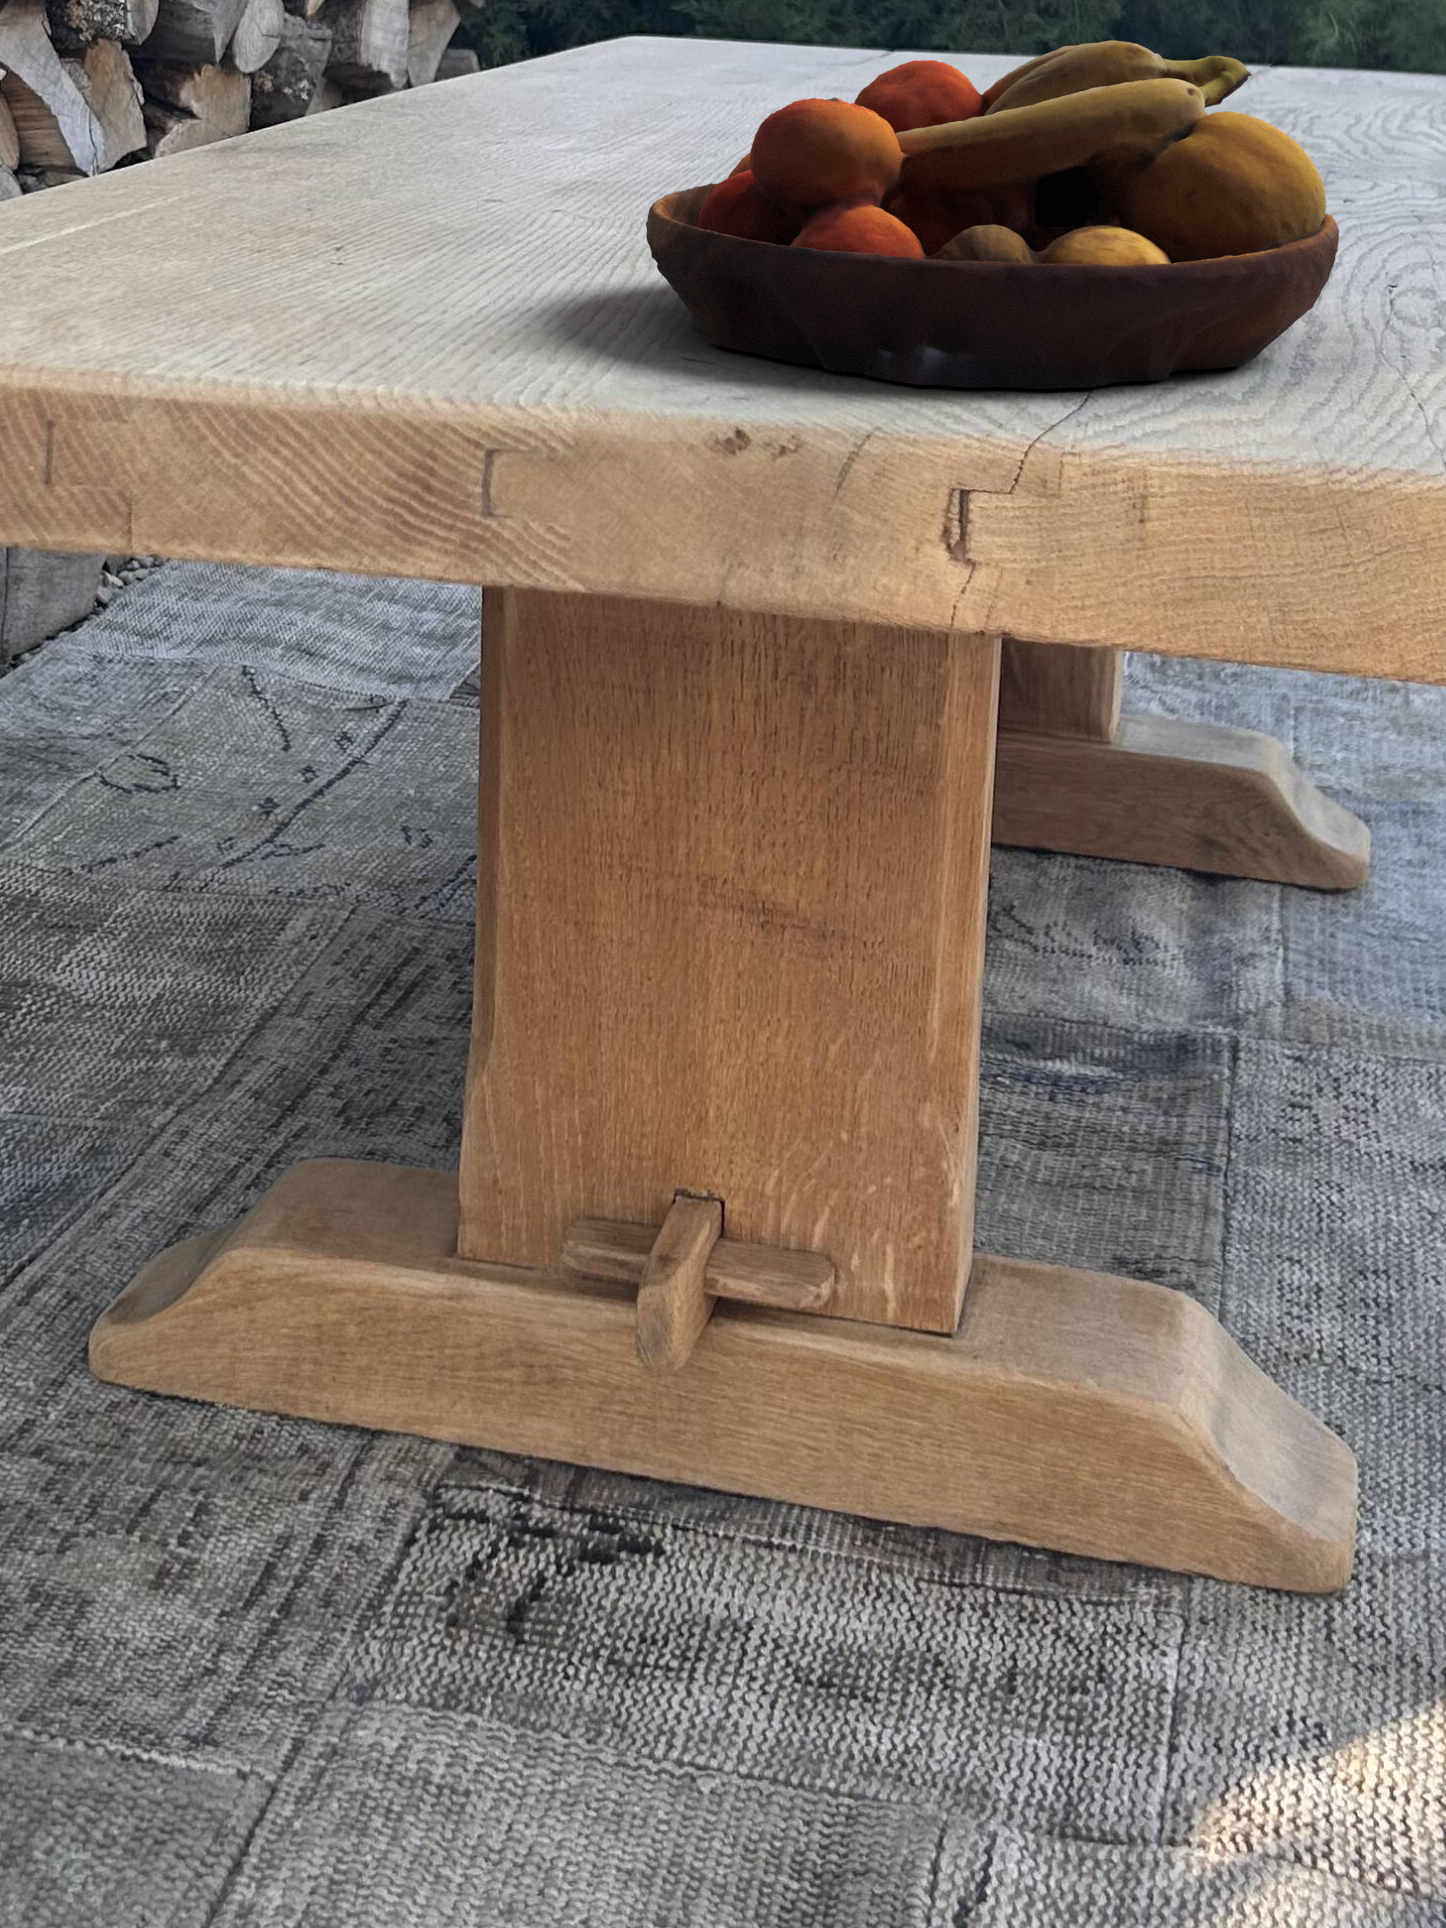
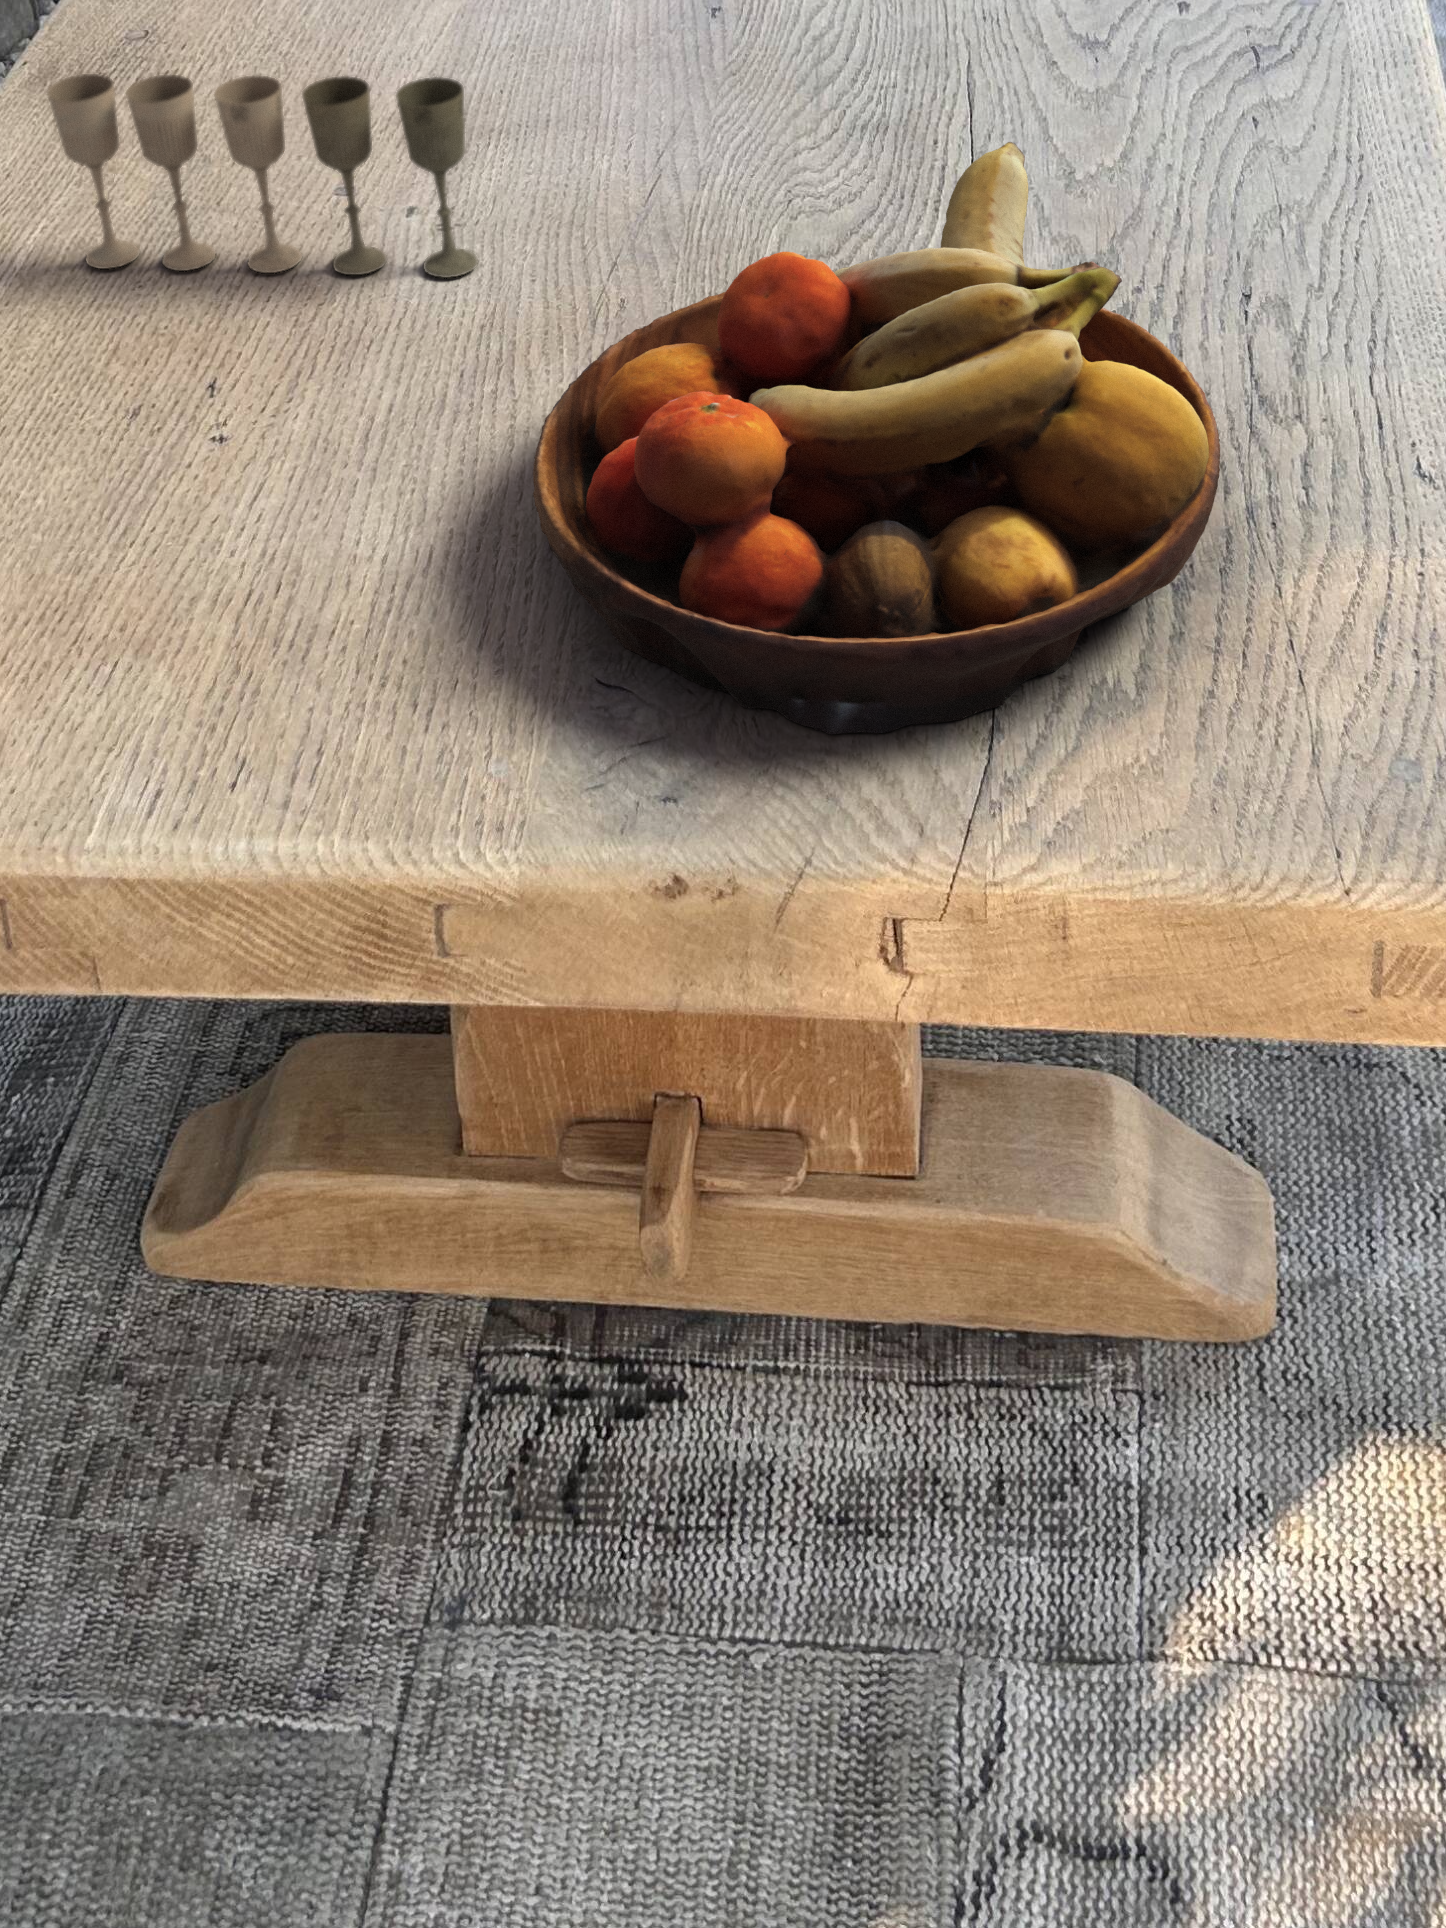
wine glass: none [235,20,631,232] -> present [47,74,478,278]

